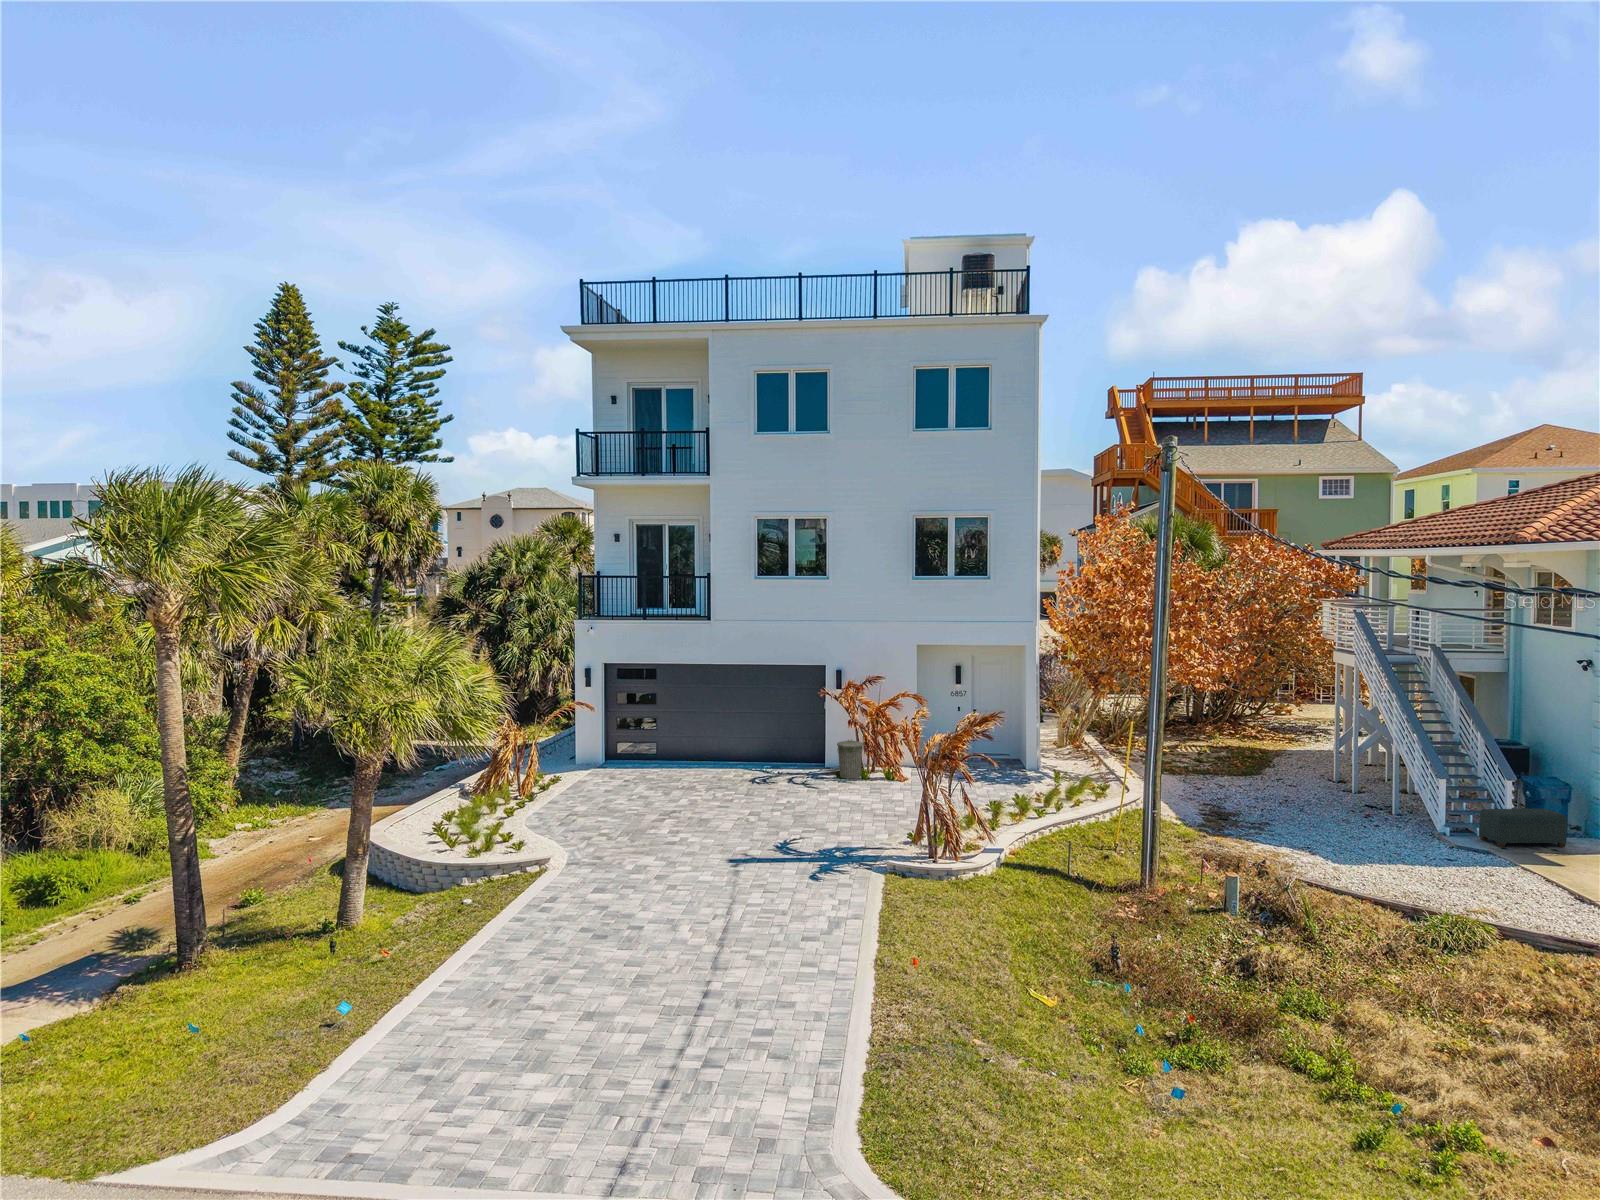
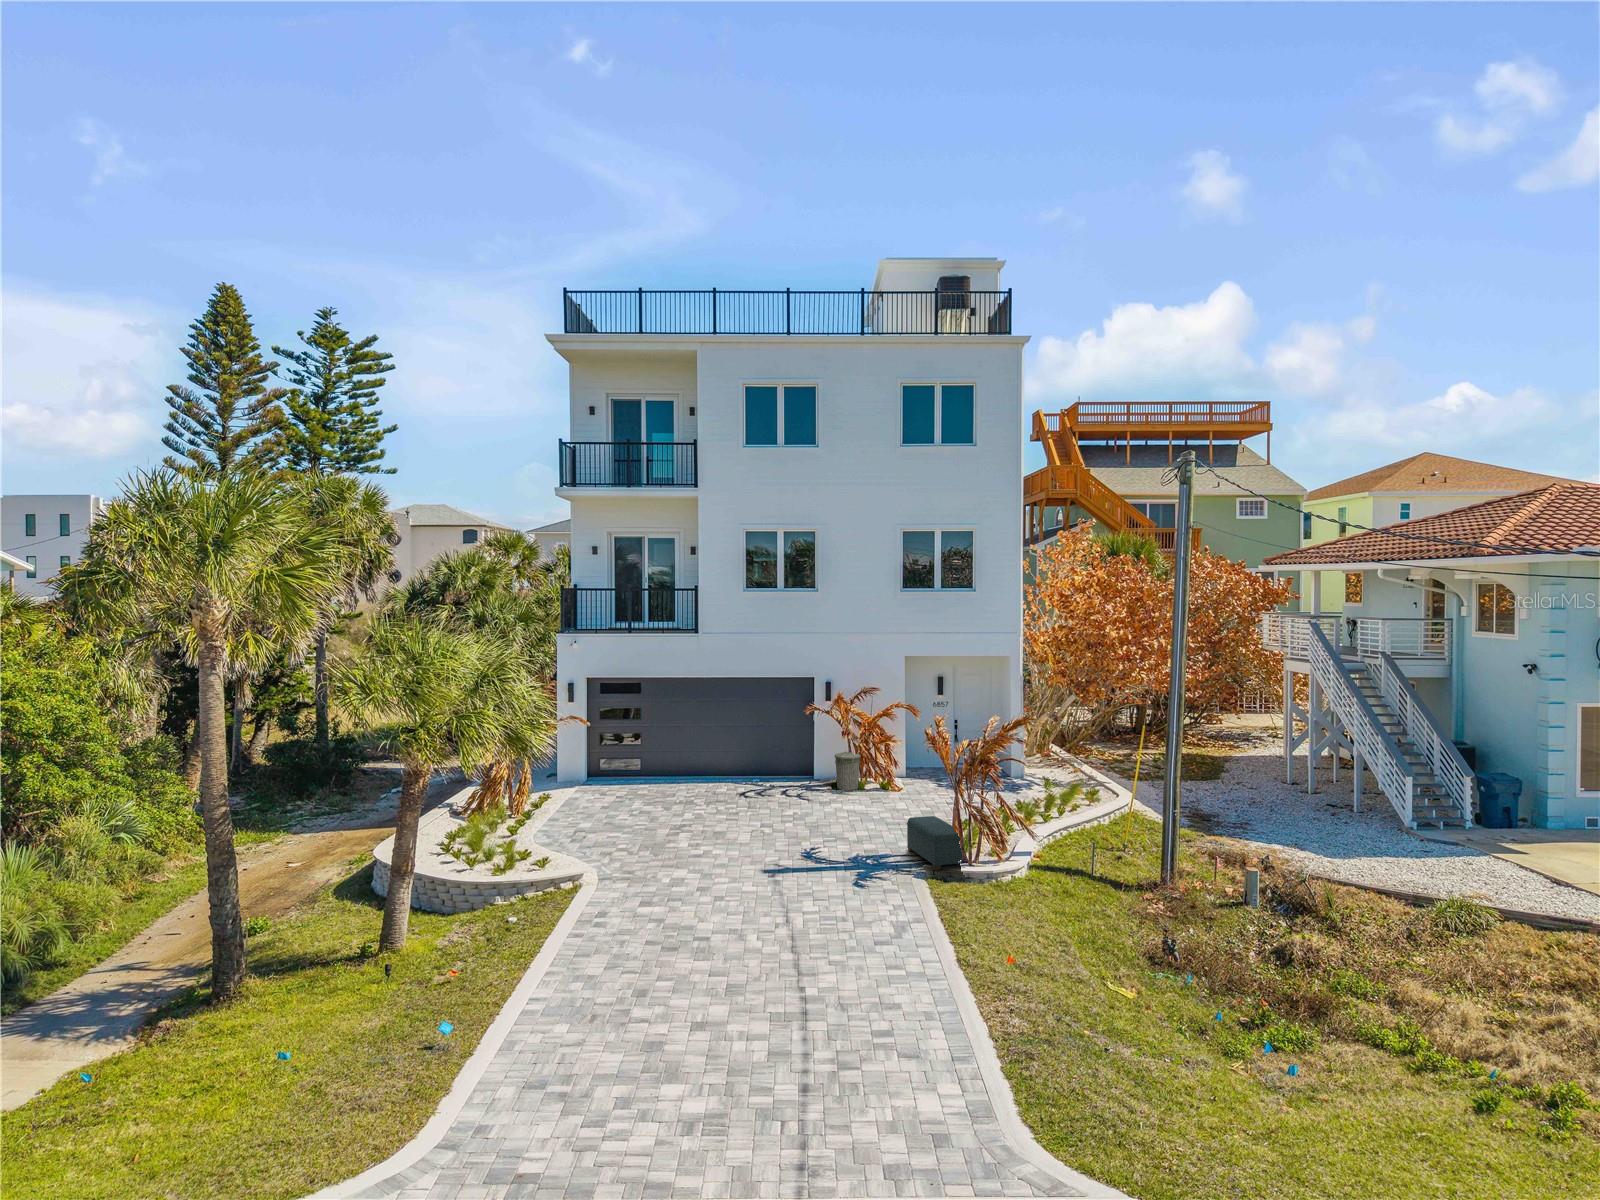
bench: present [1479,809,1567,847] -> present [907,816,962,870]

